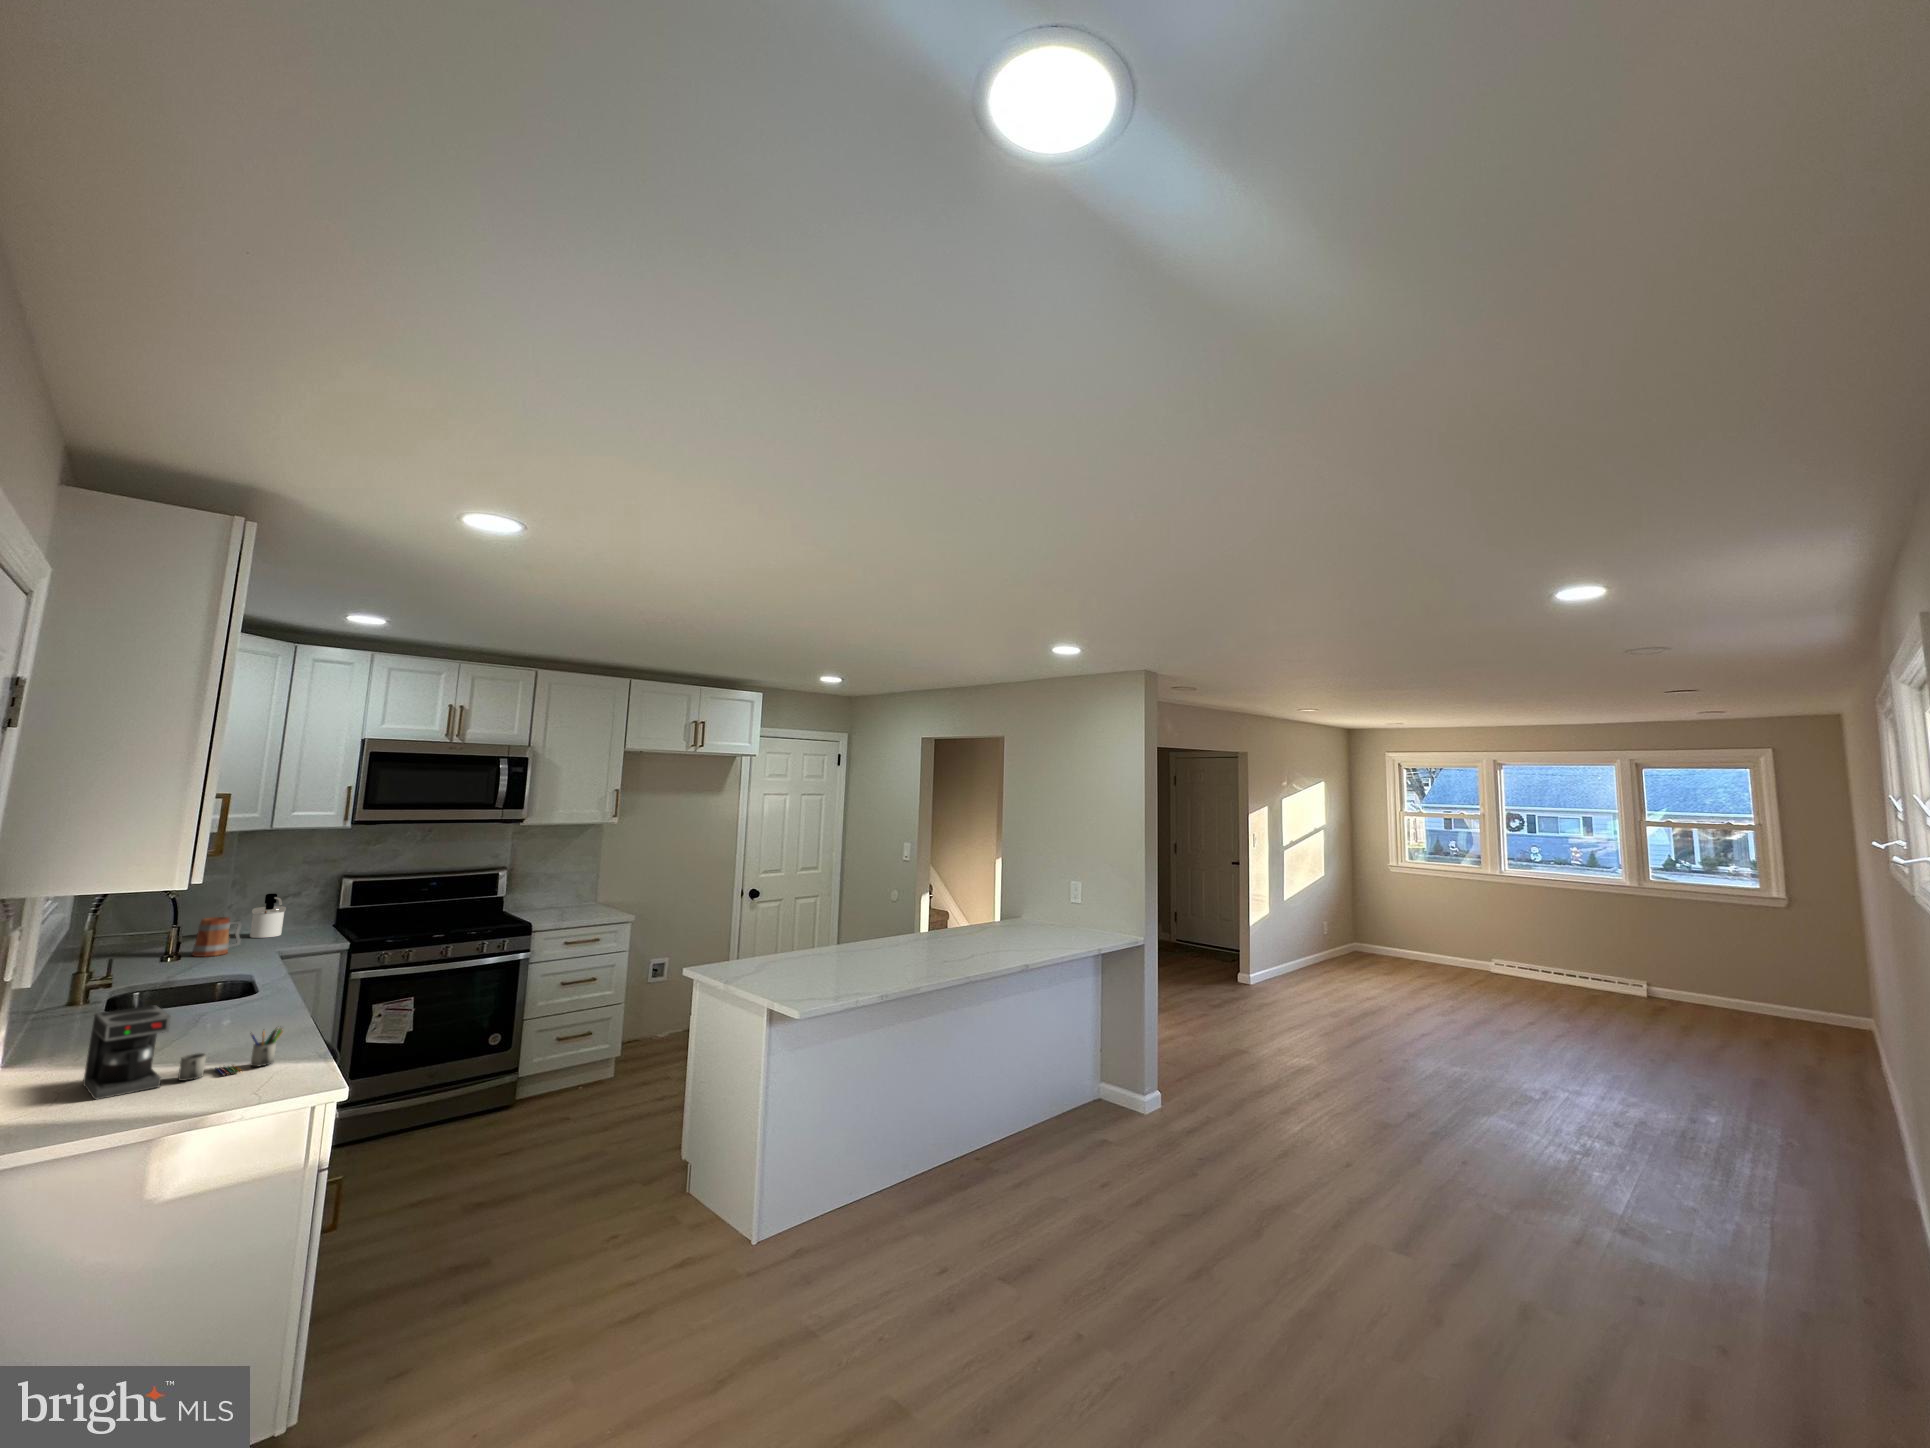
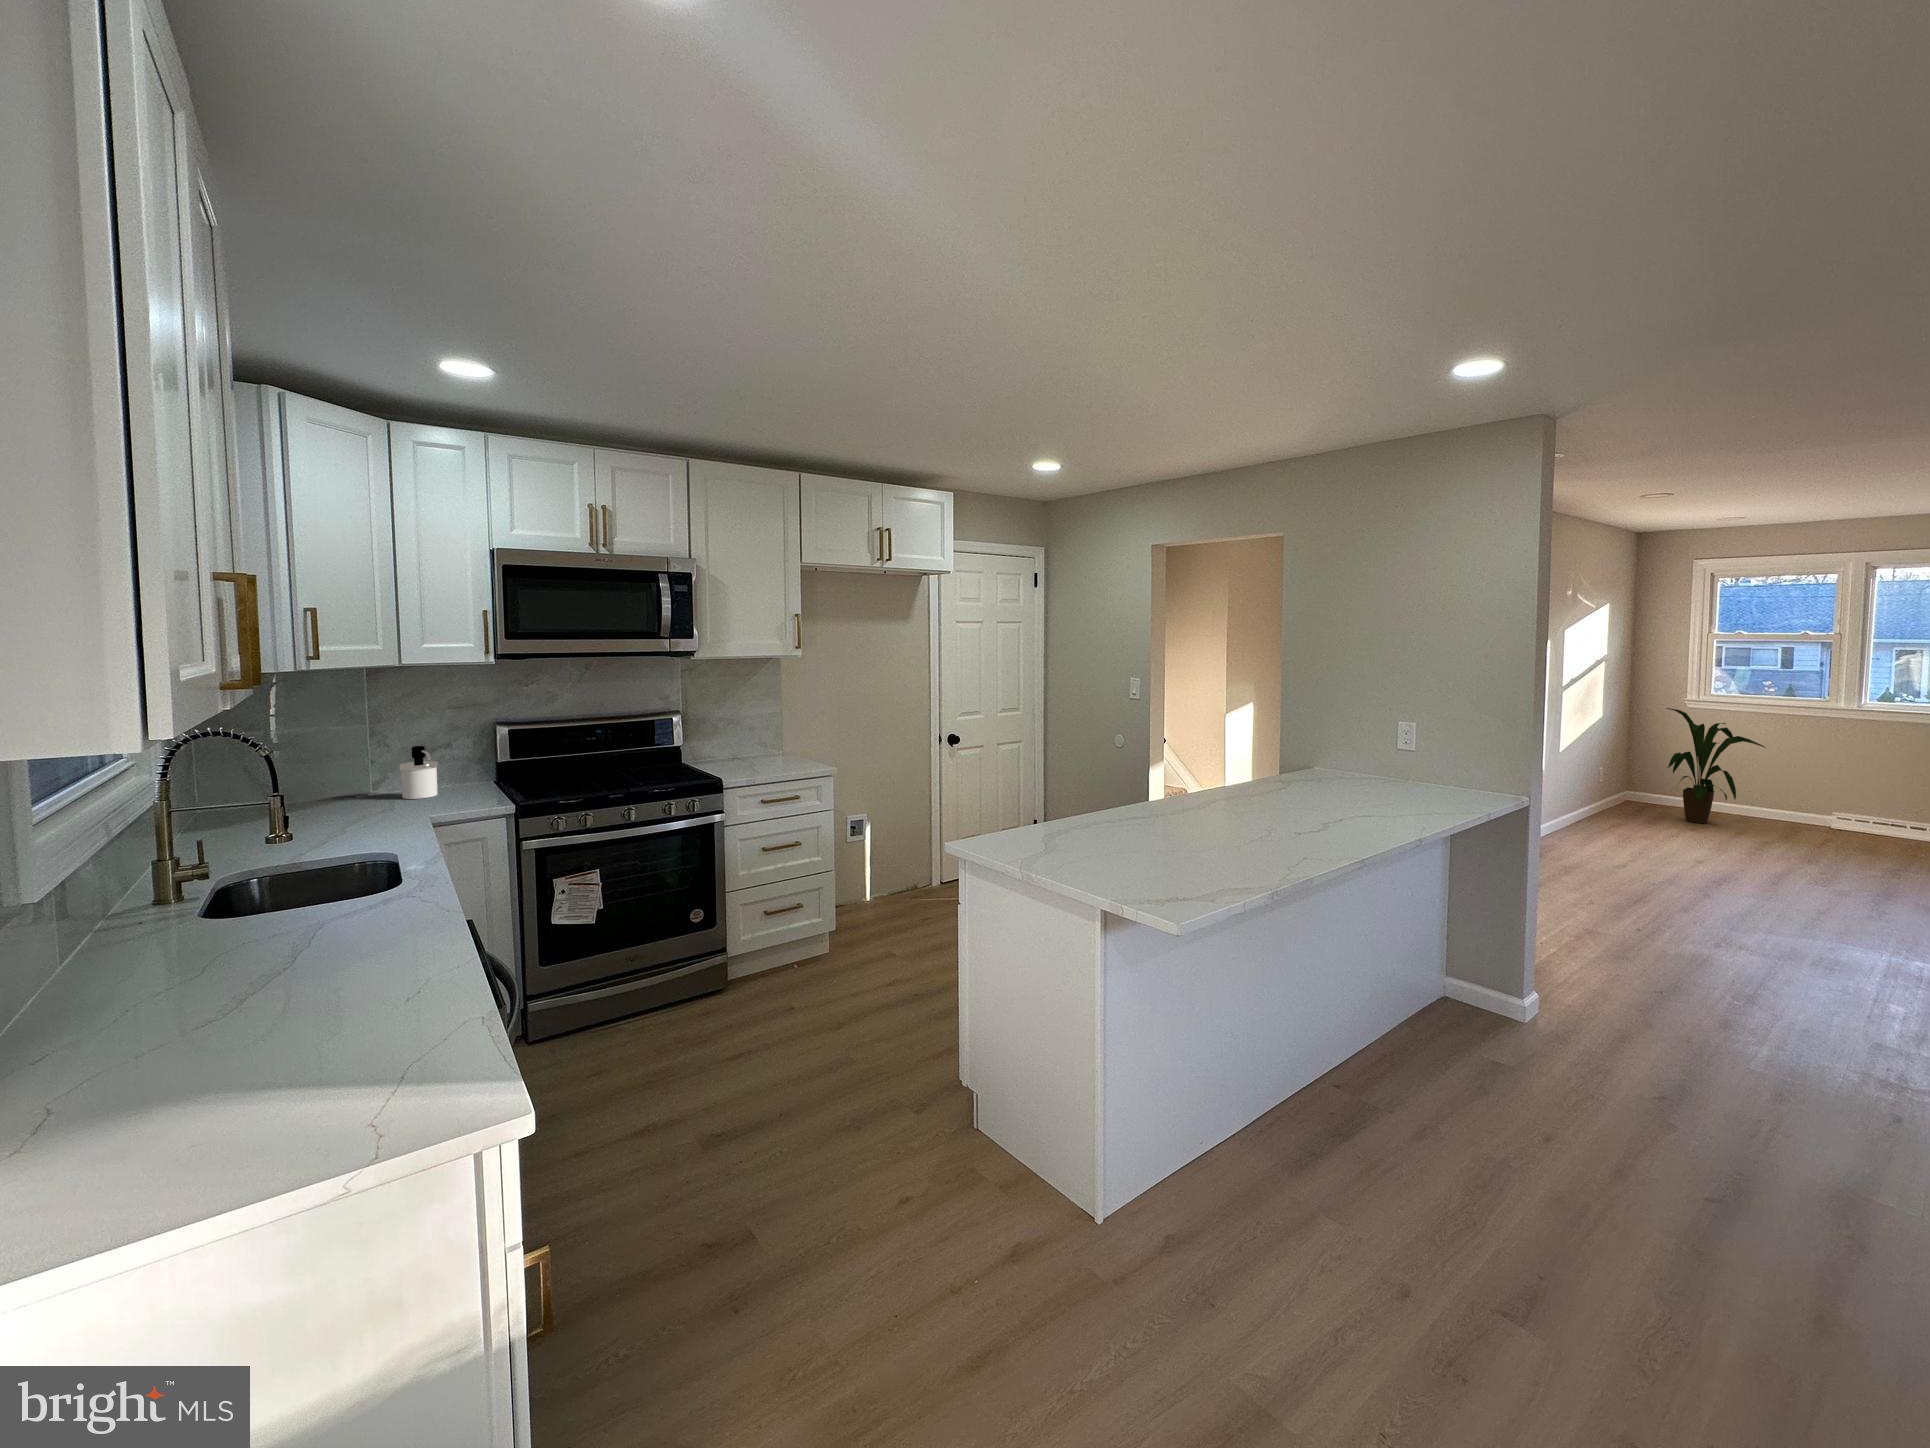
house plant: none [1361,874,1432,971] -> present [1666,708,1765,824]
mug: present [192,917,241,957] -> none [330,777,386,826]
coffee maker: present [83,1005,283,1100] -> none [73,949,403,1136]

